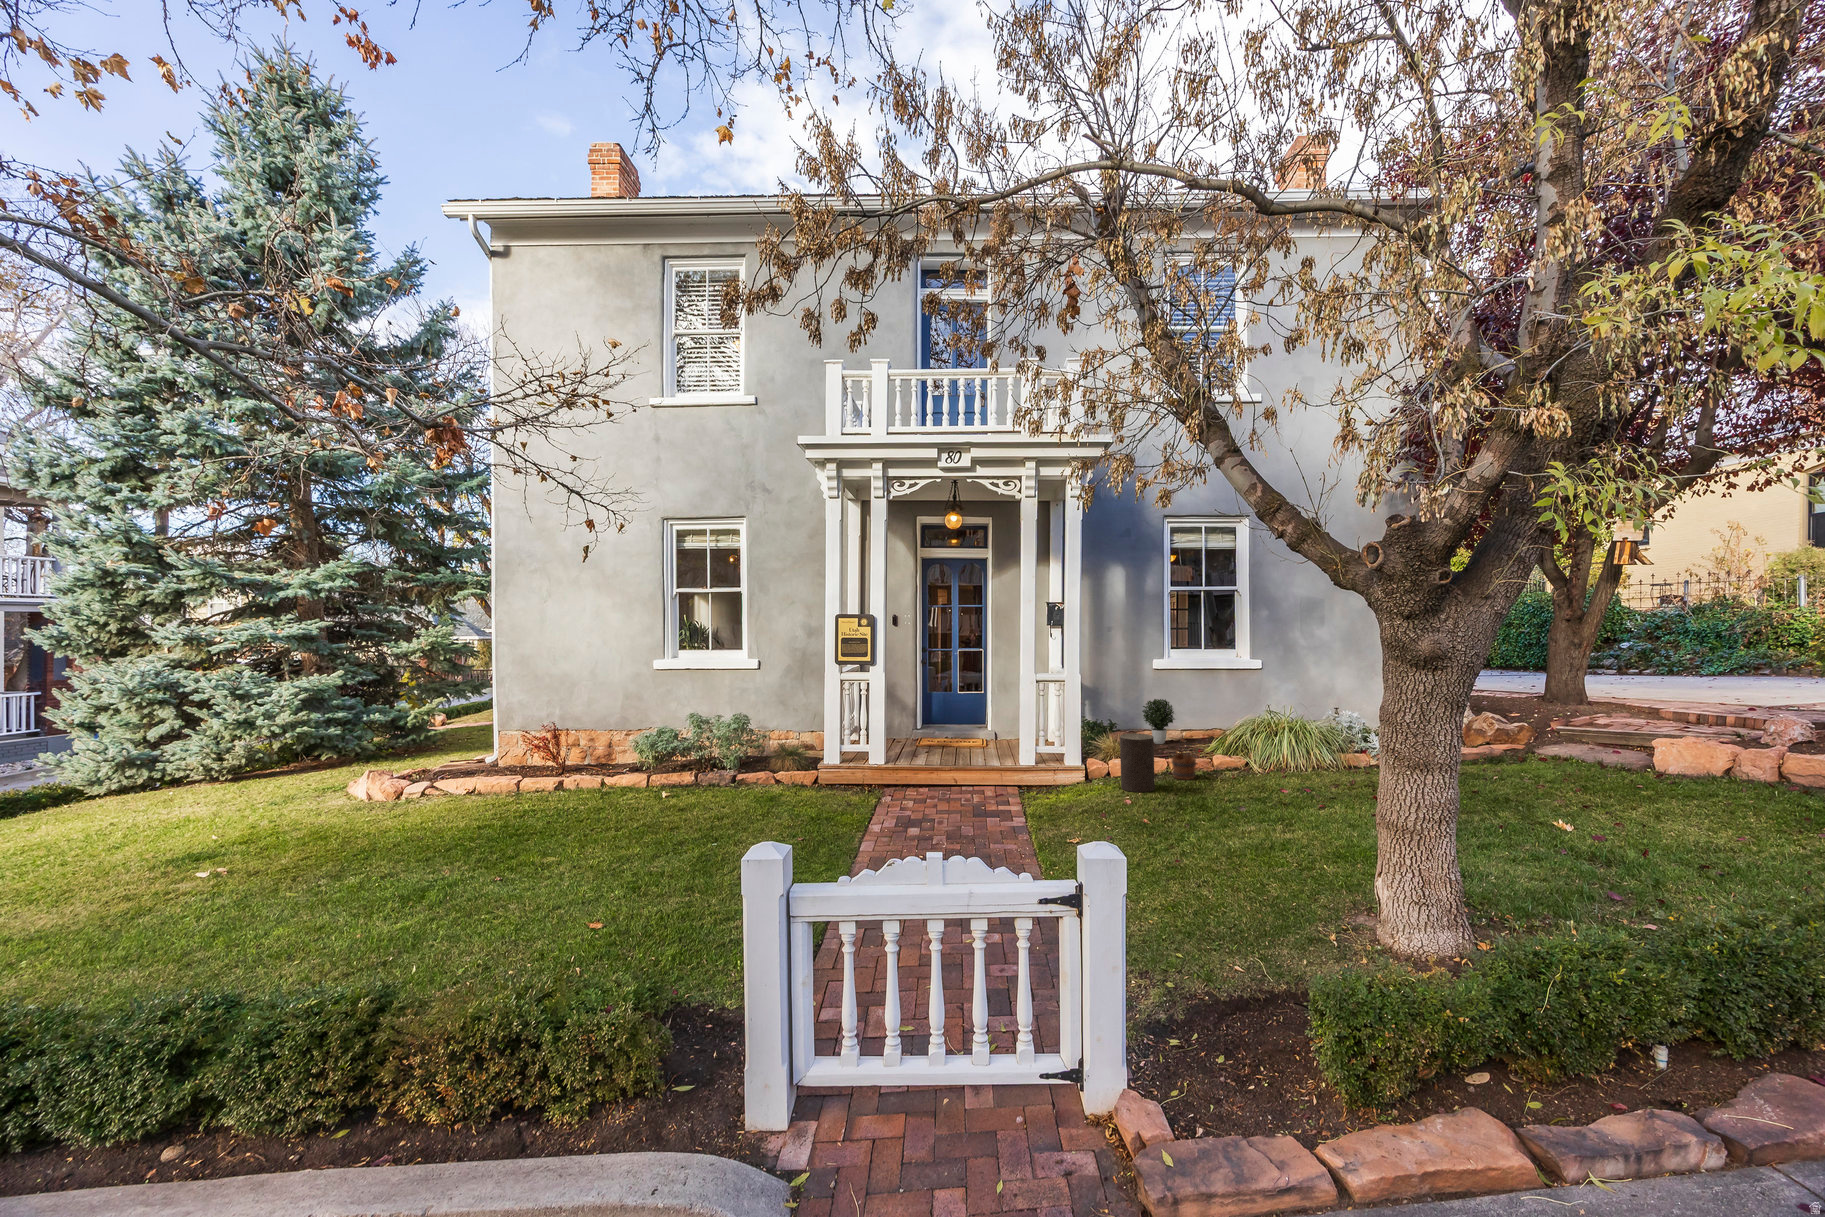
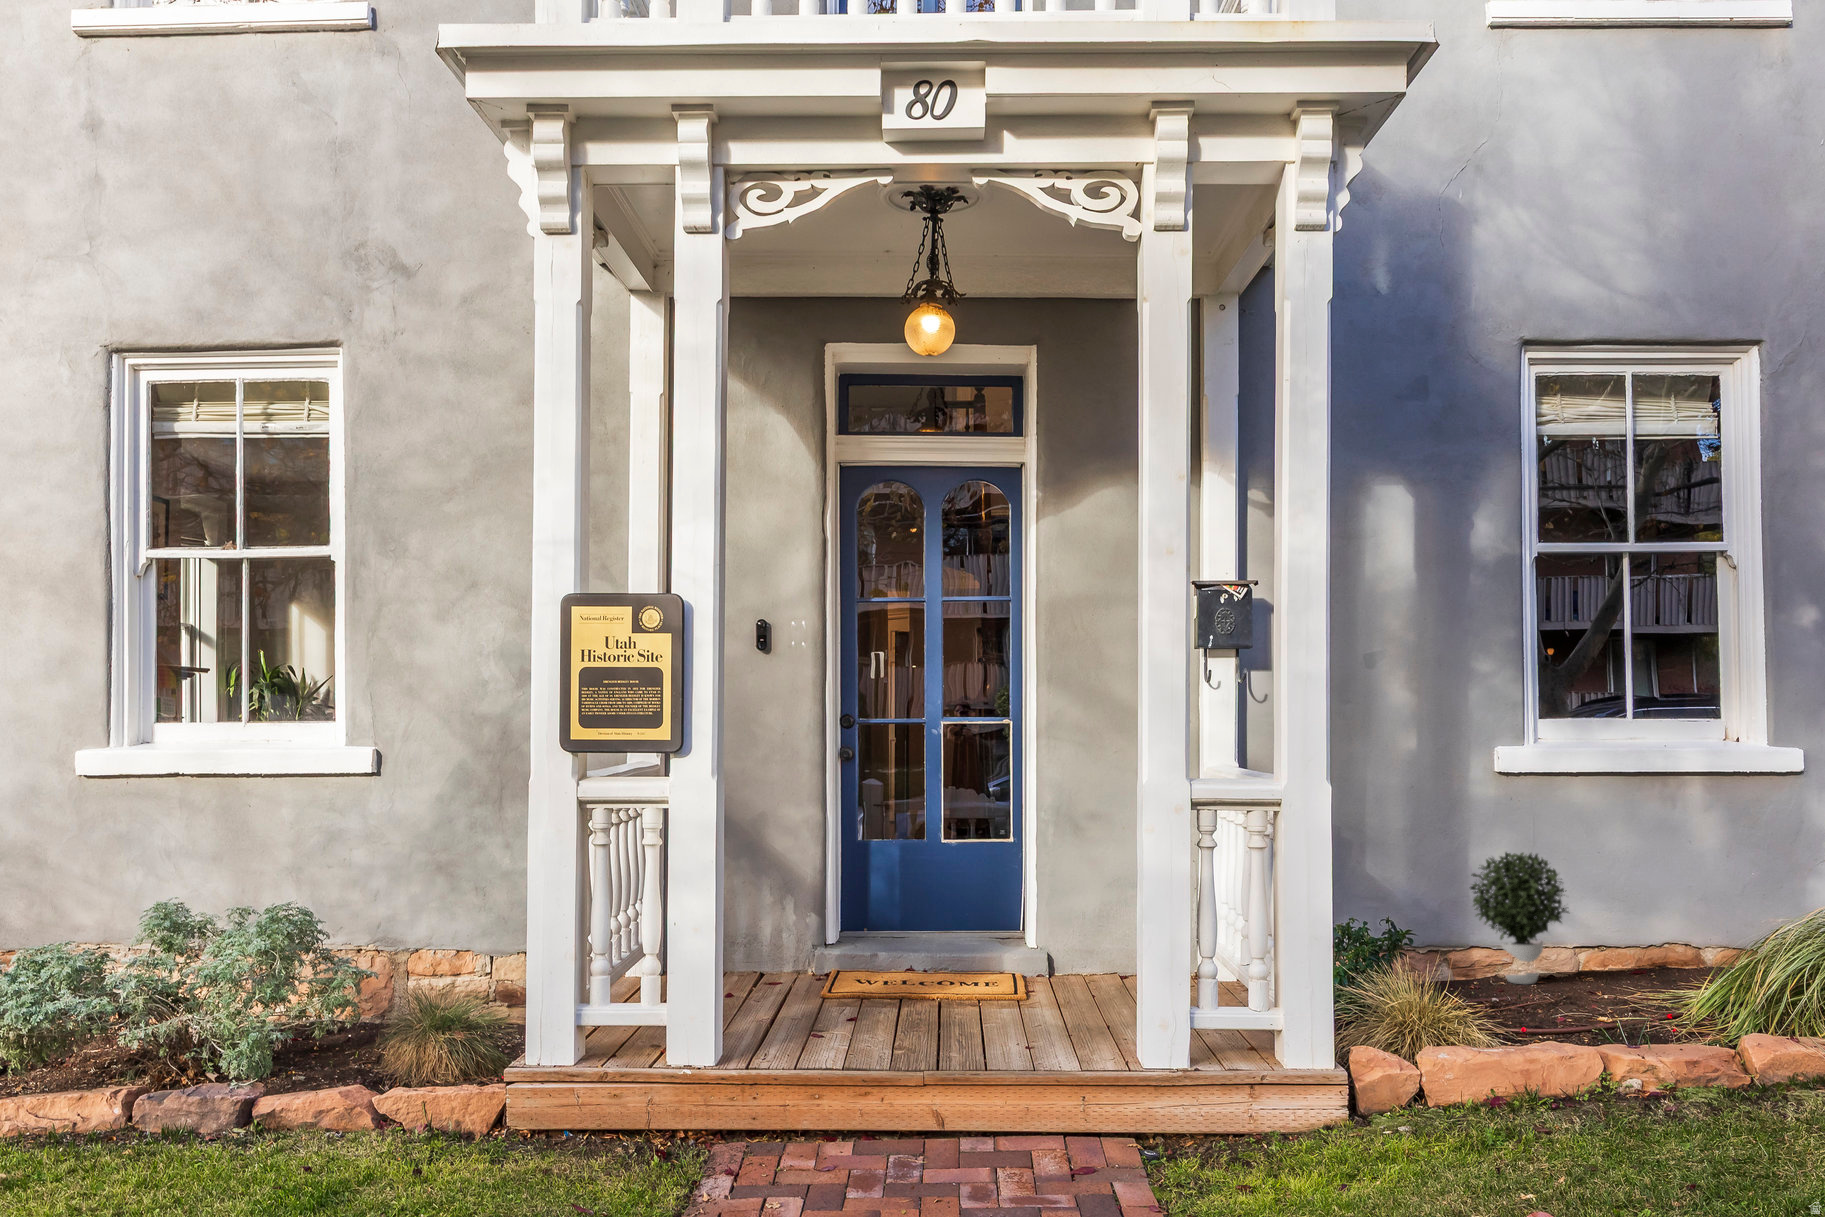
stool: present [1120,734,1155,792] -> none [1484,972,1608,1178]
wooden bucket: present [1172,739,1196,780] -> none [1633,985,1719,1123]

